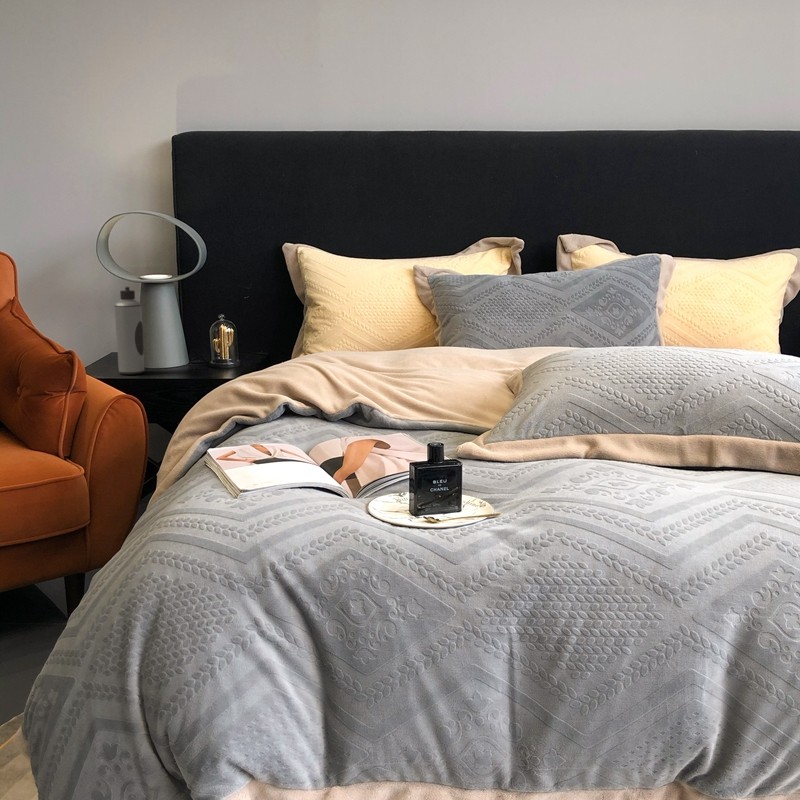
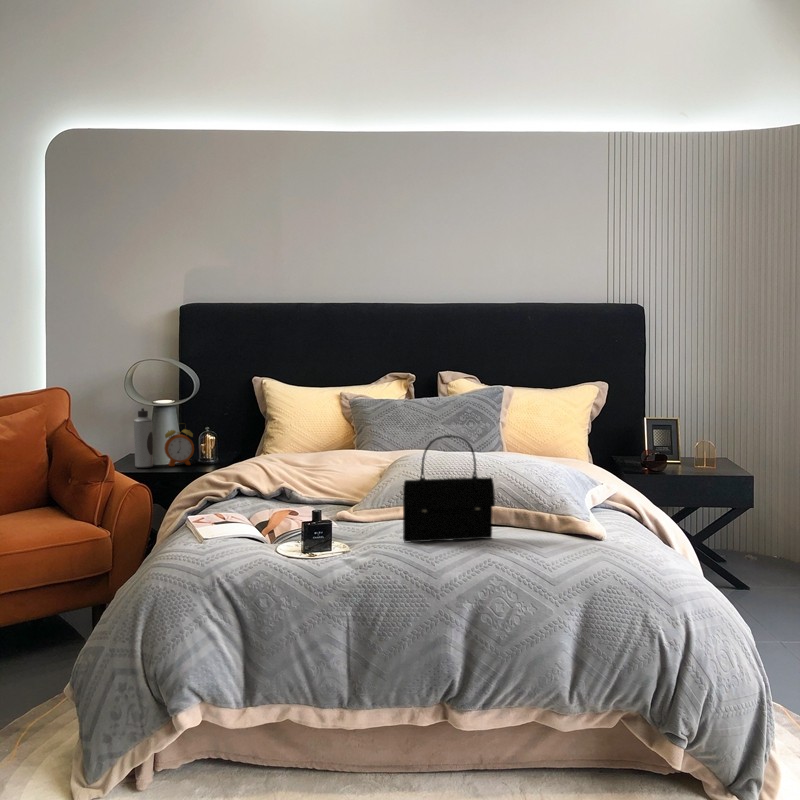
alarm clock: none [160,310,203,372] -> present [164,429,194,466]
handbag: none [582,311,745,497] -> present [403,435,495,542]

